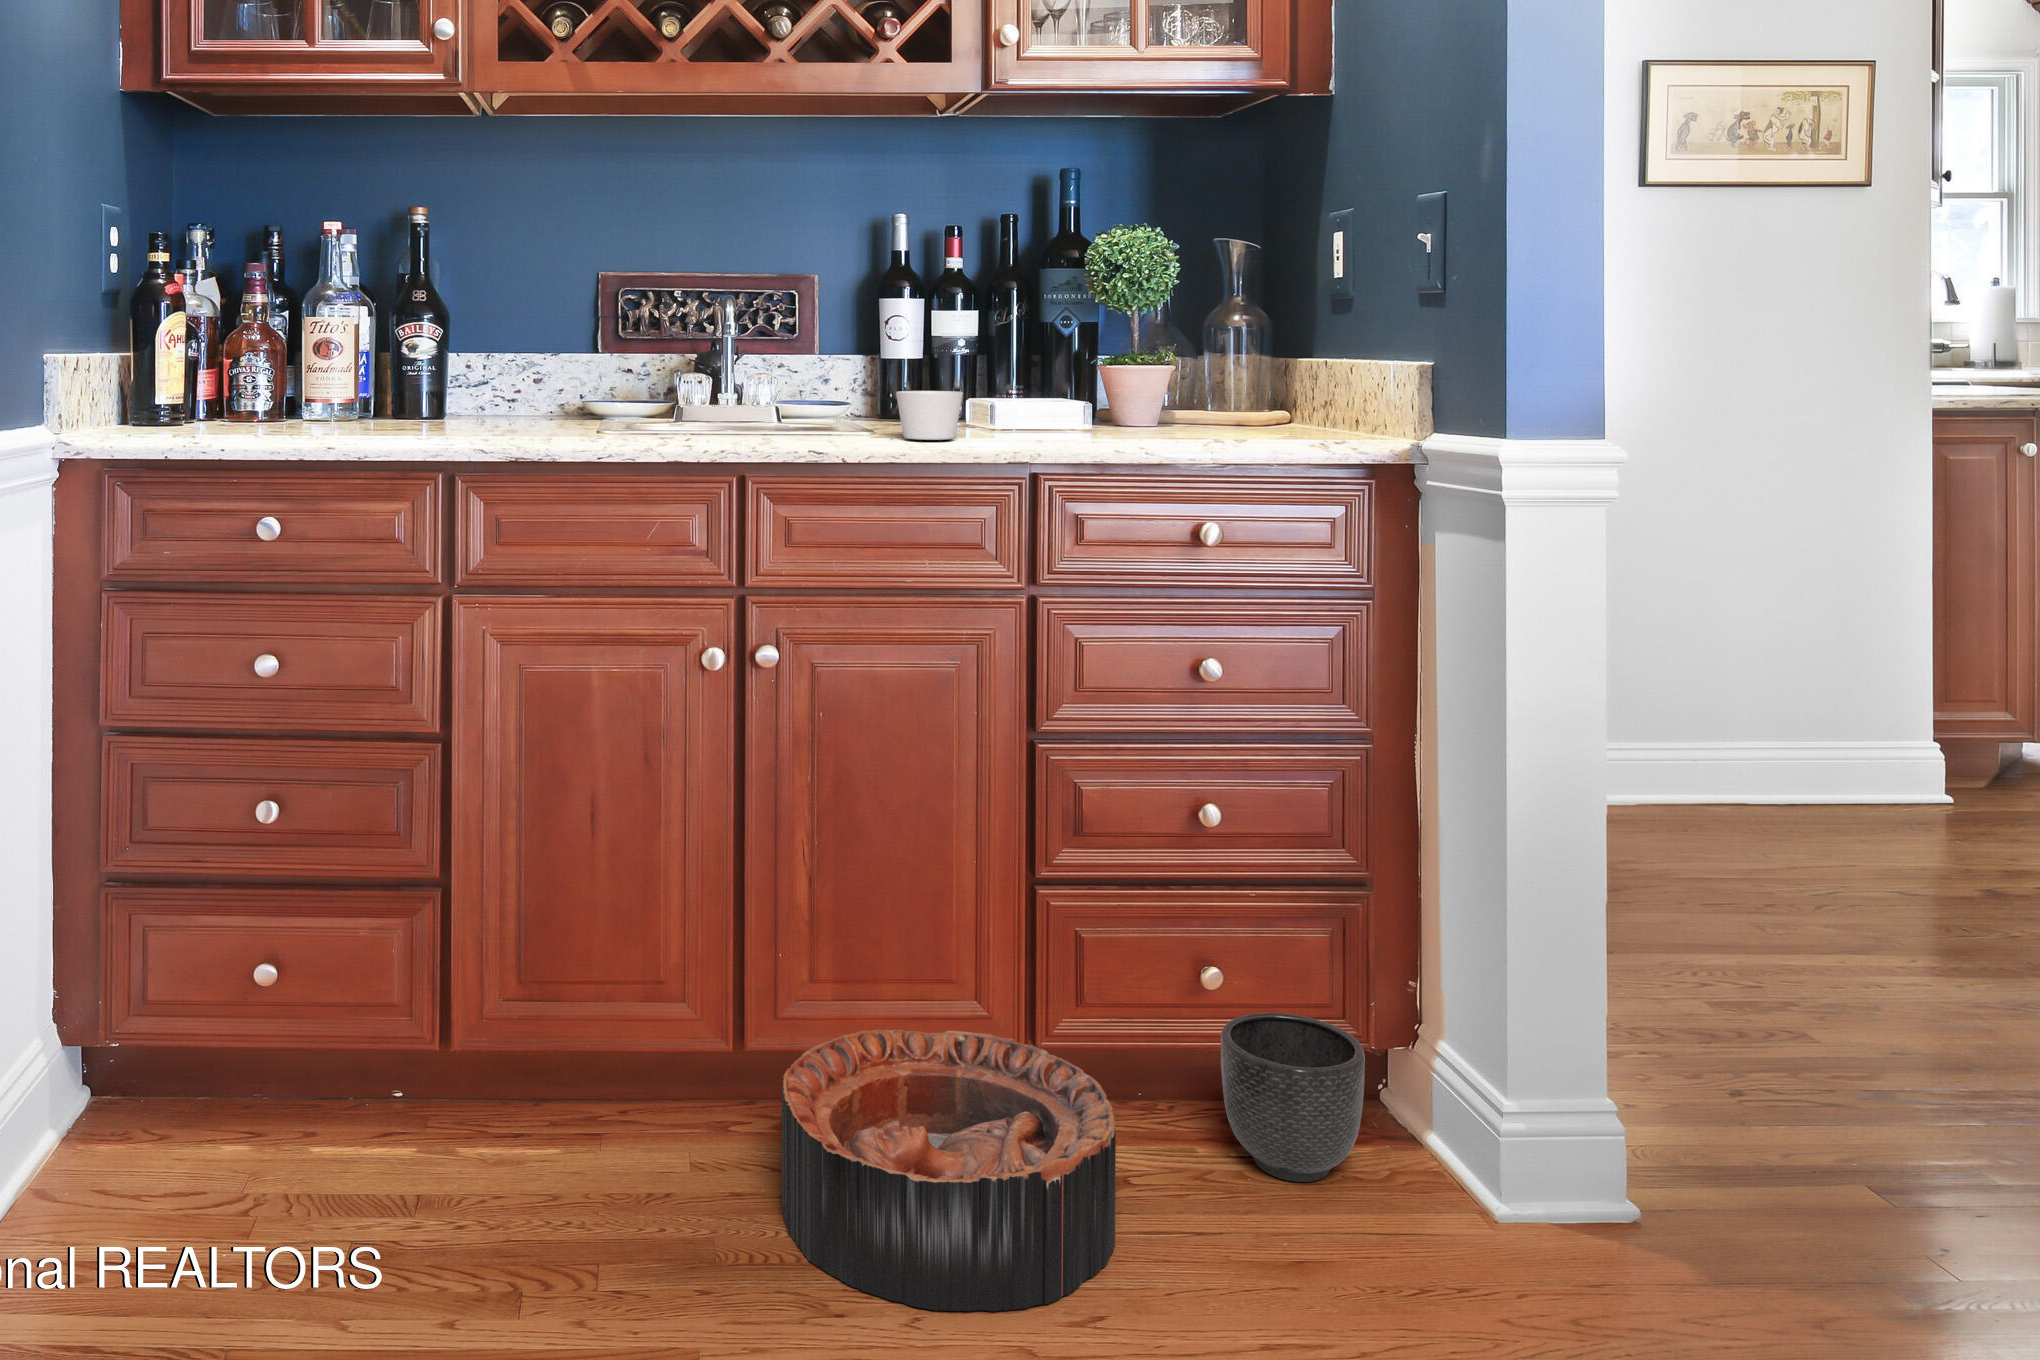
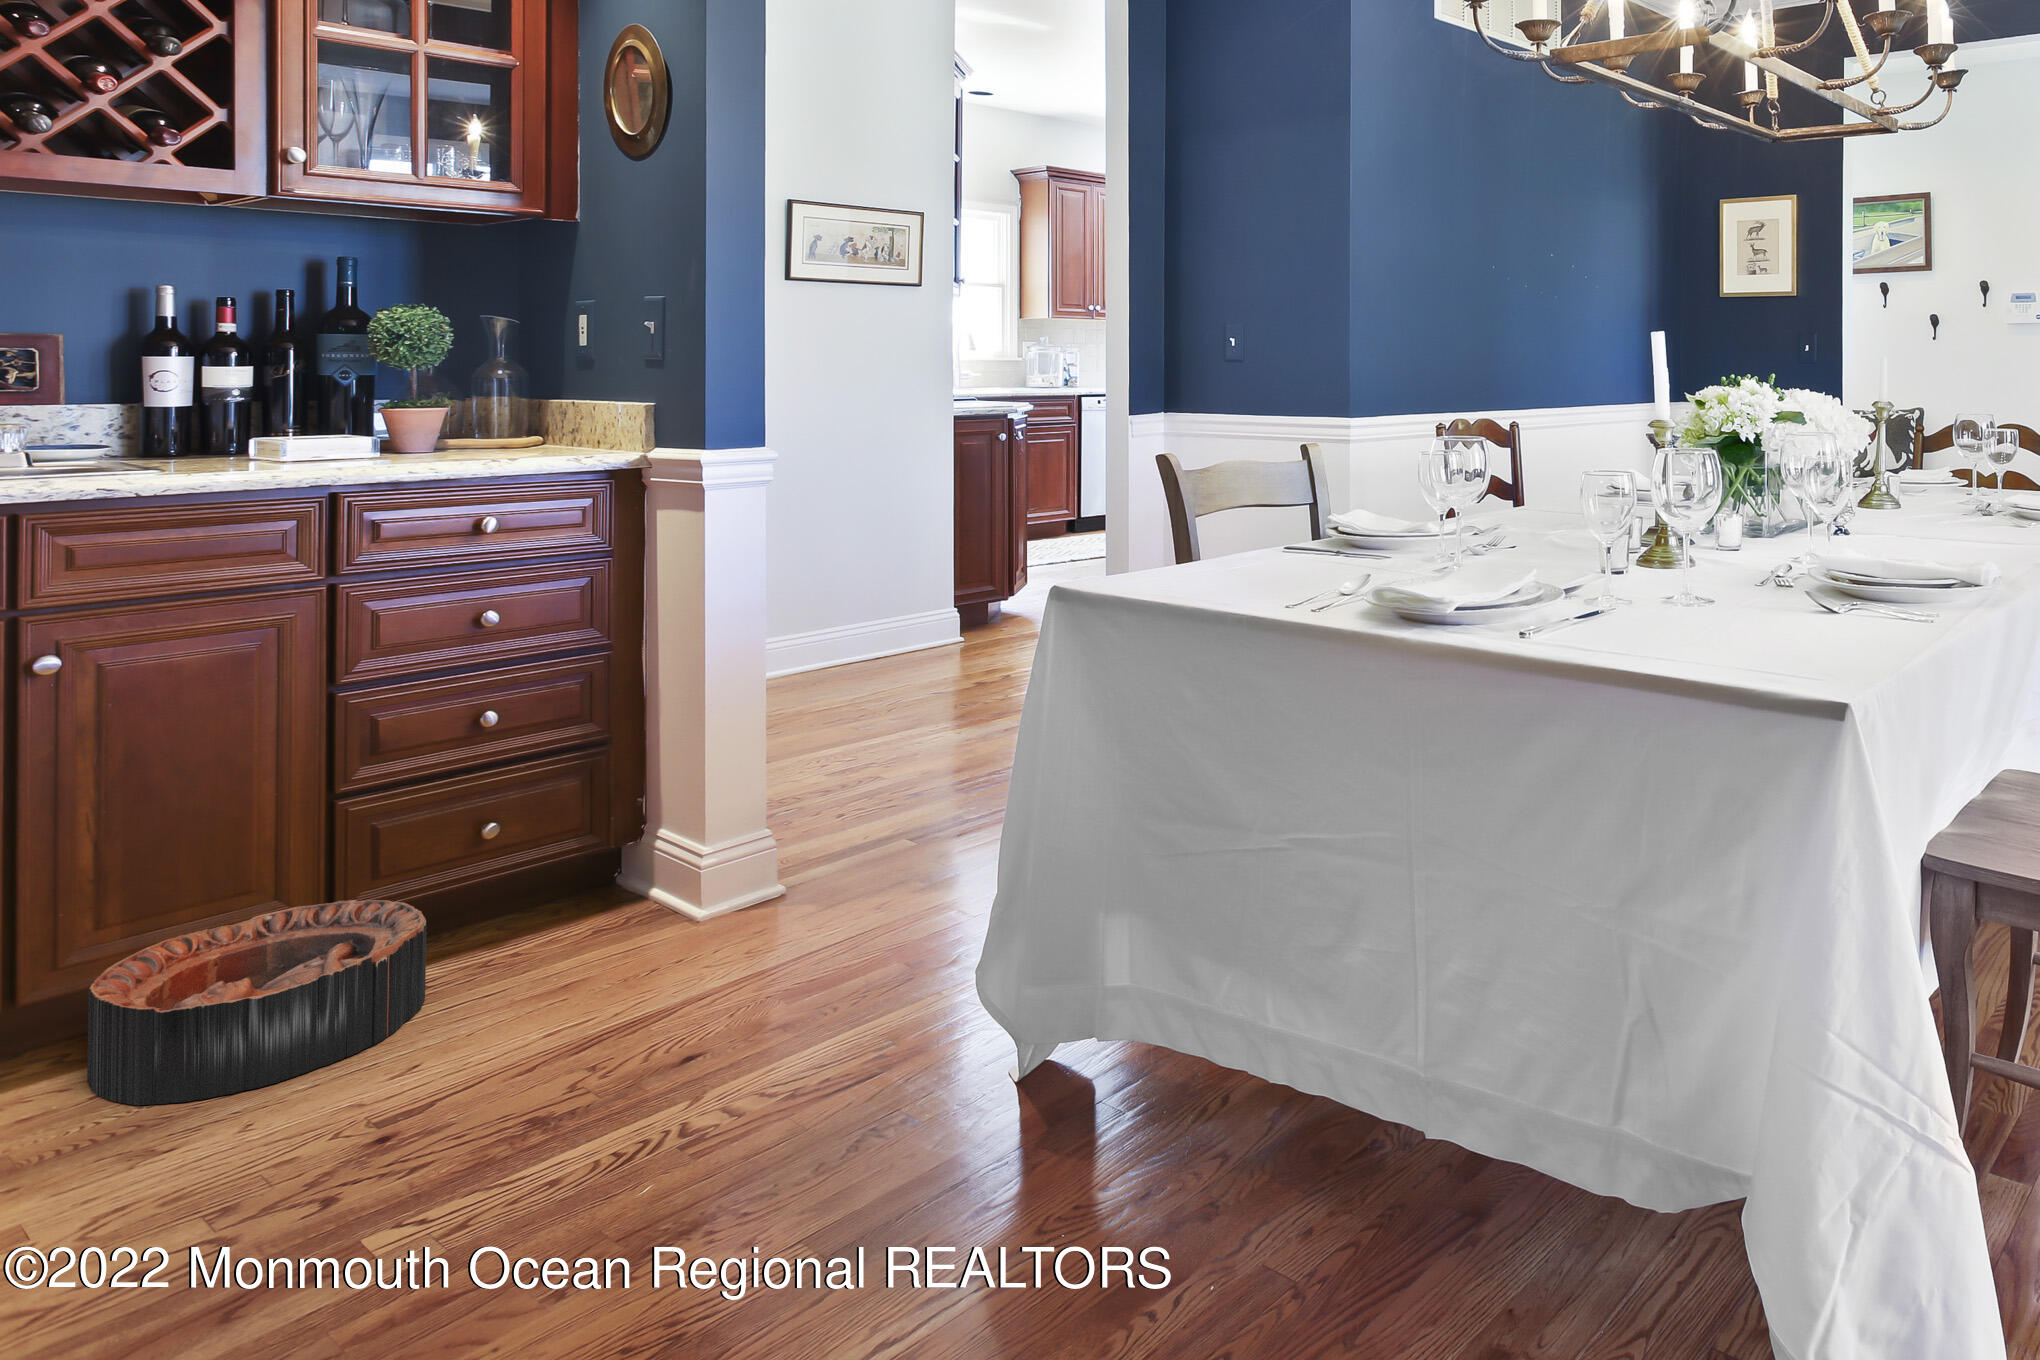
candle: present [896,391,963,440] -> none [198,436,270,474]
planter: present [1221,1013,1365,1182] -> none [502,822,608,925]

